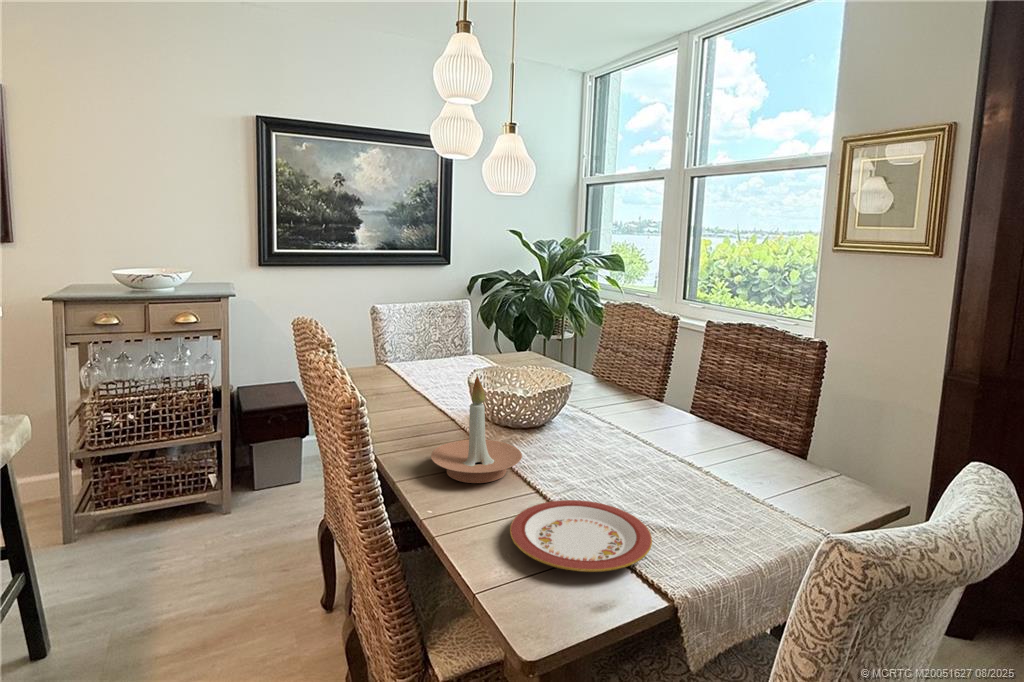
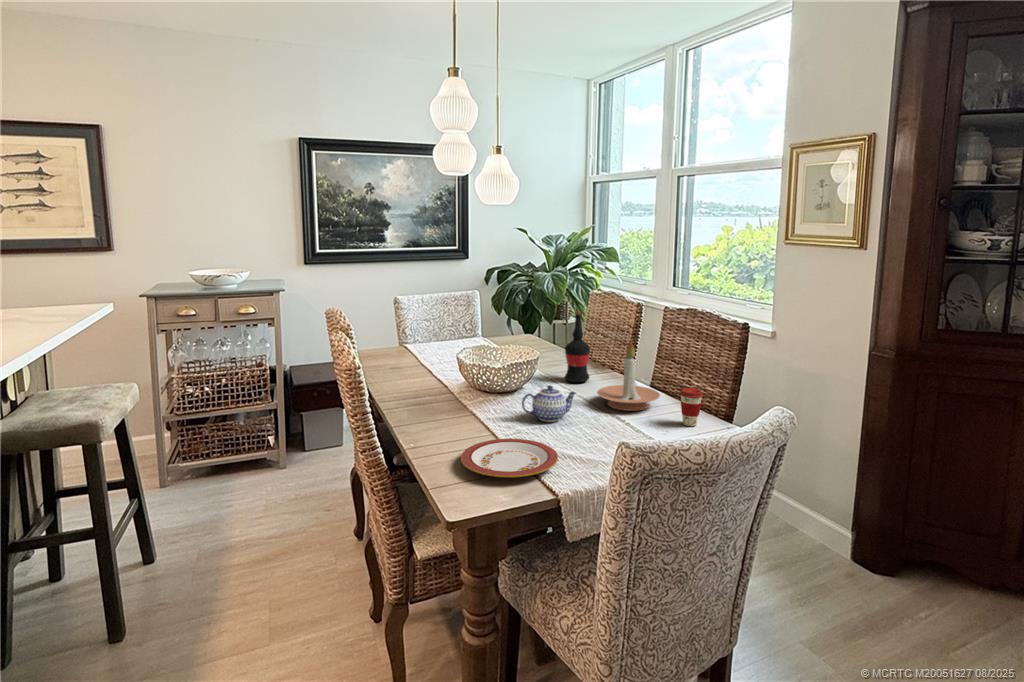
wine bottle: none [597,325,629,413] -> present [565,311,590,382]
candle holder: present [431,376,522,483] -> present [597,340,660,411]
teapot: none [568,422,638,470] -> present [522,386,576,422]
coffee cup: none [774,425,806,475] -> present [680,388,703,426]

